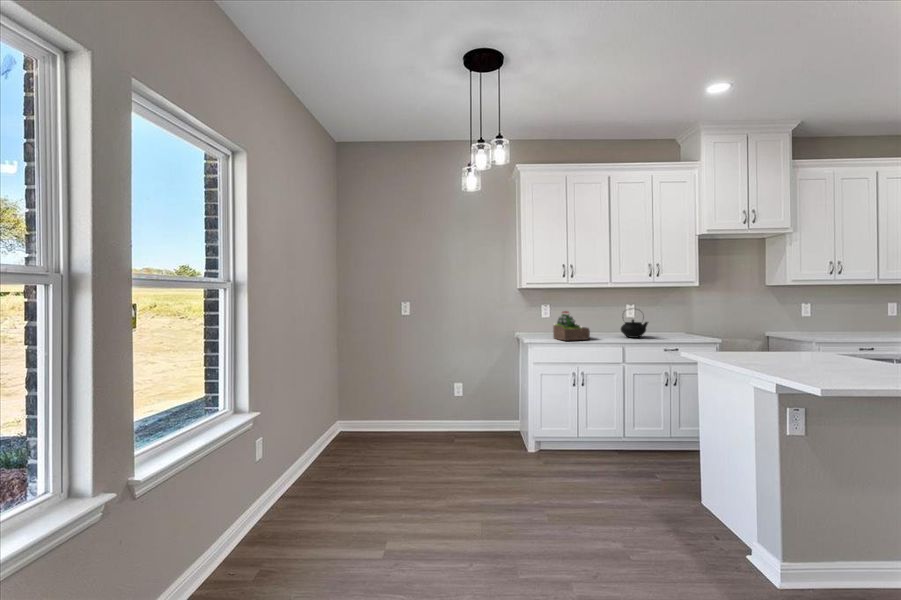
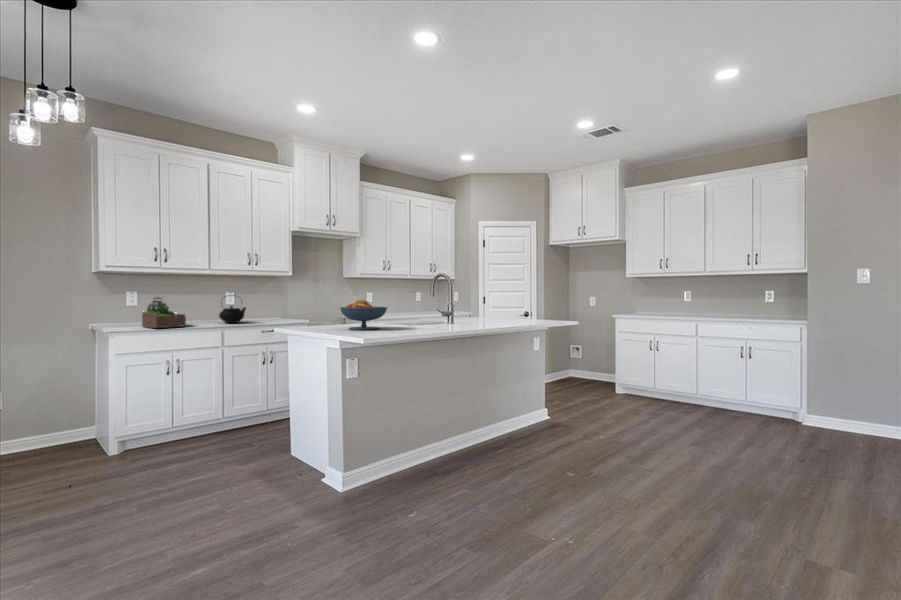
fruit bowl: none [768,319,847,362] -> present [340,300,387,330]

